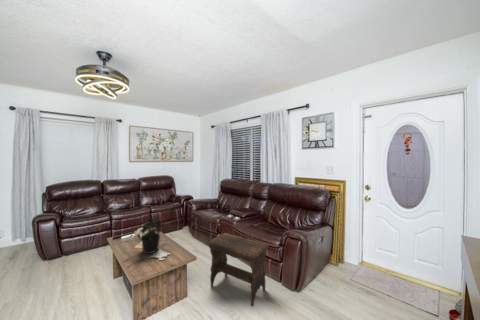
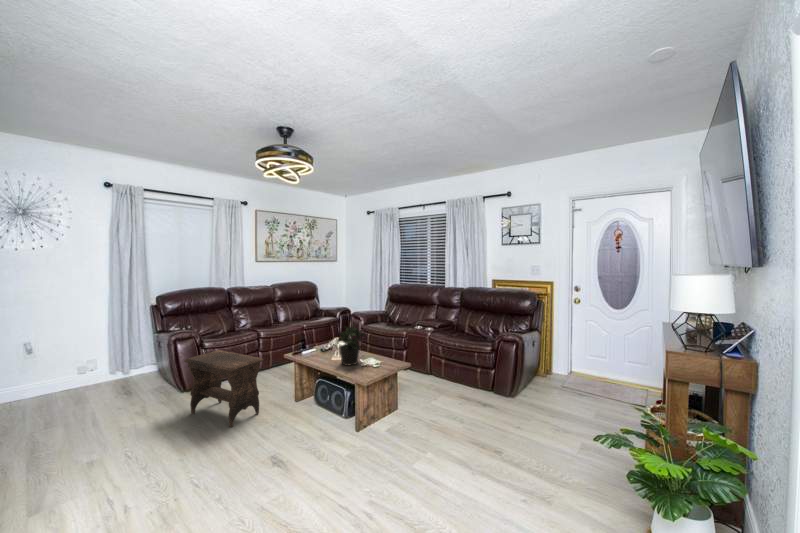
footstool: present [207,233,270,306] -> present [184,350,264,427]

